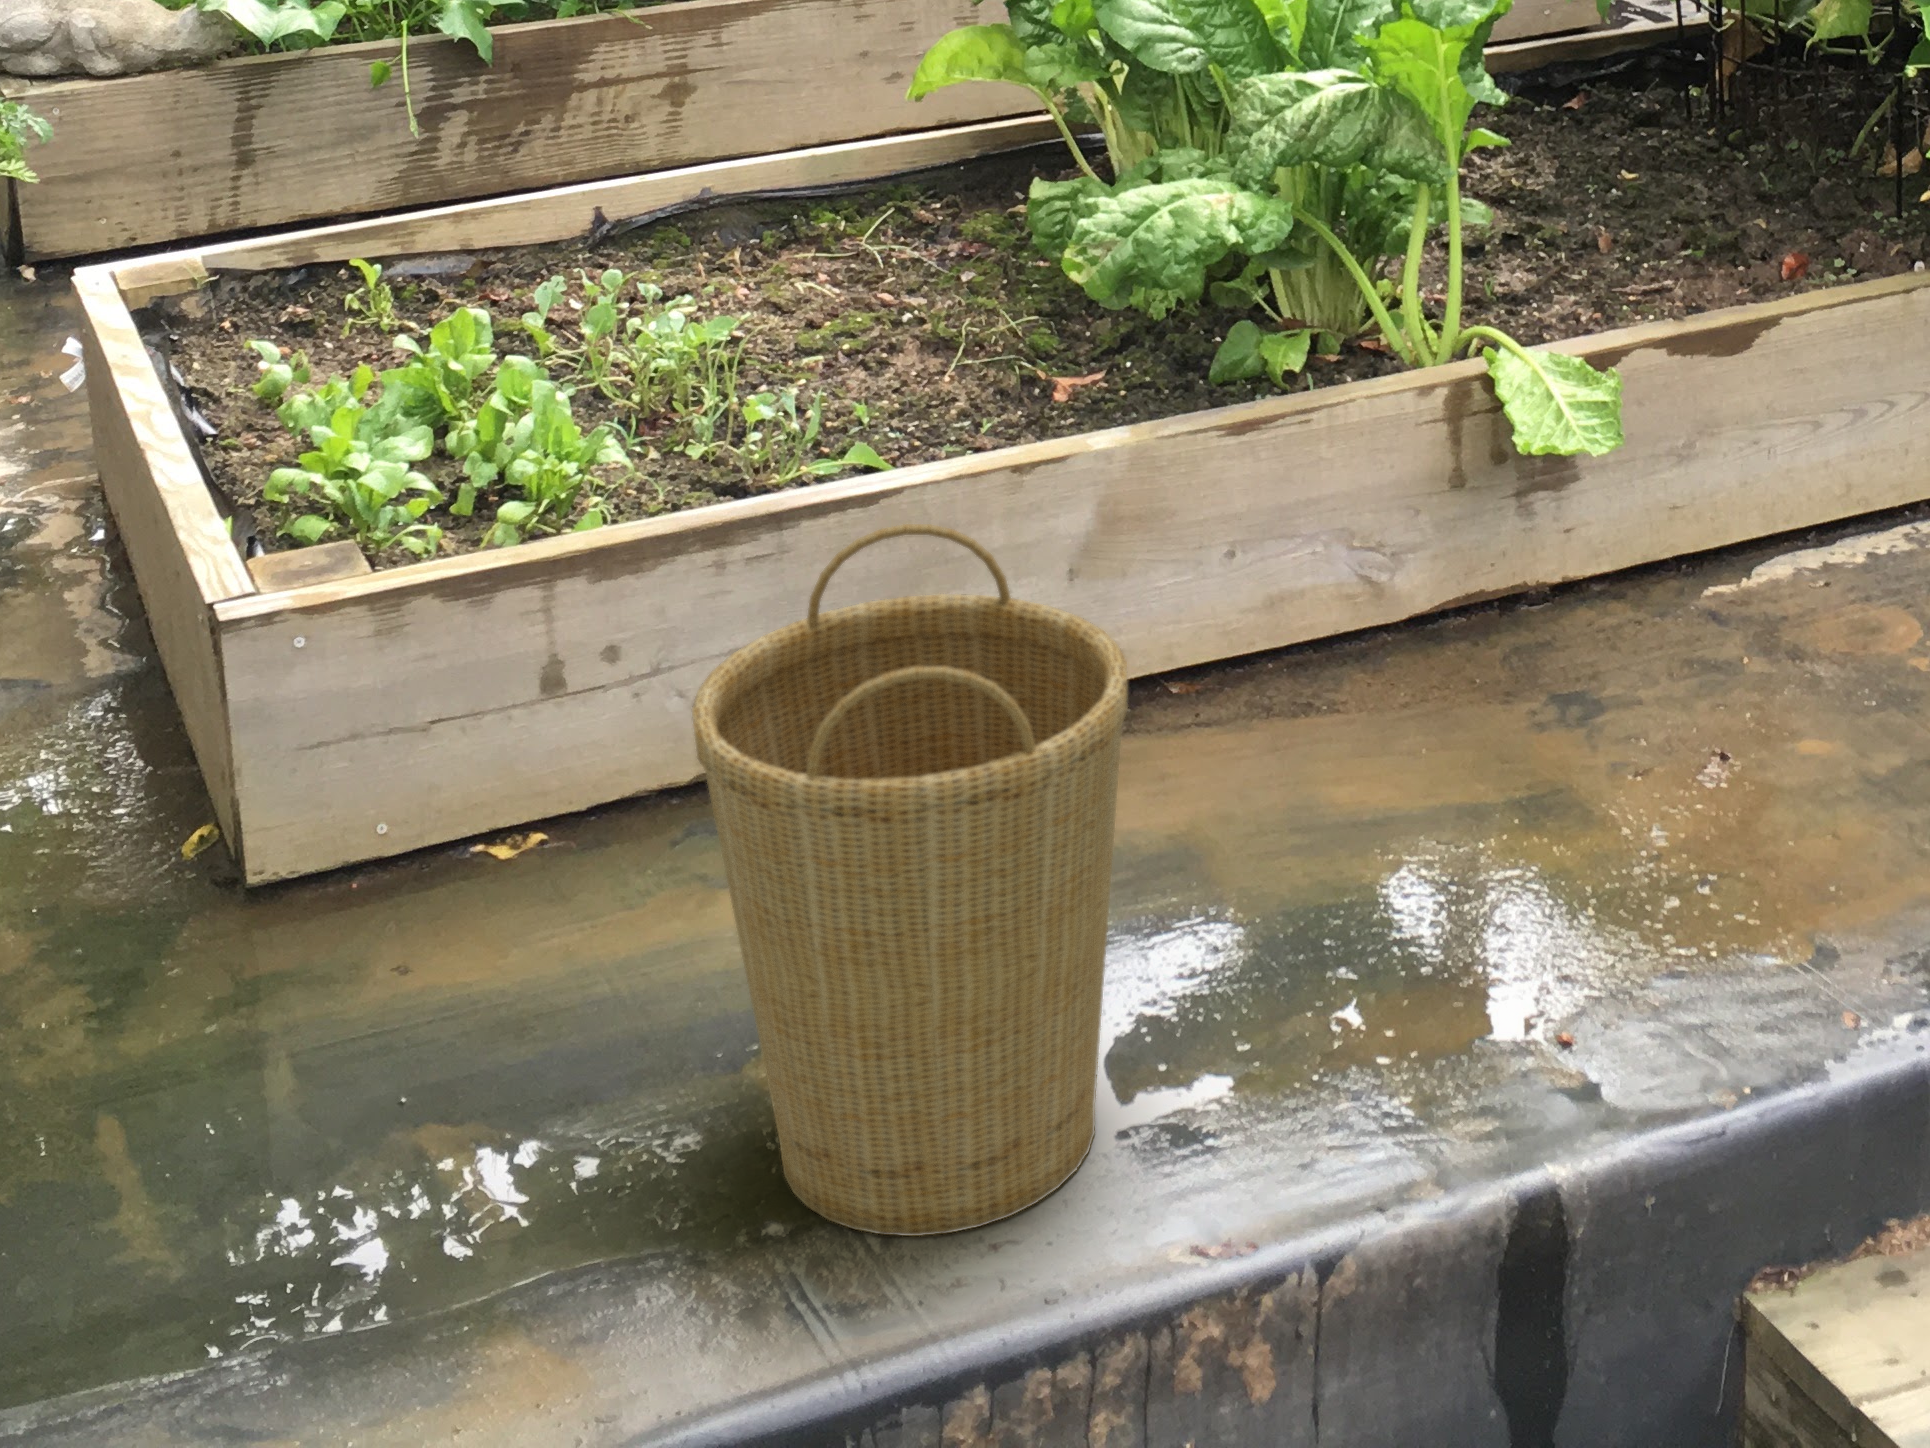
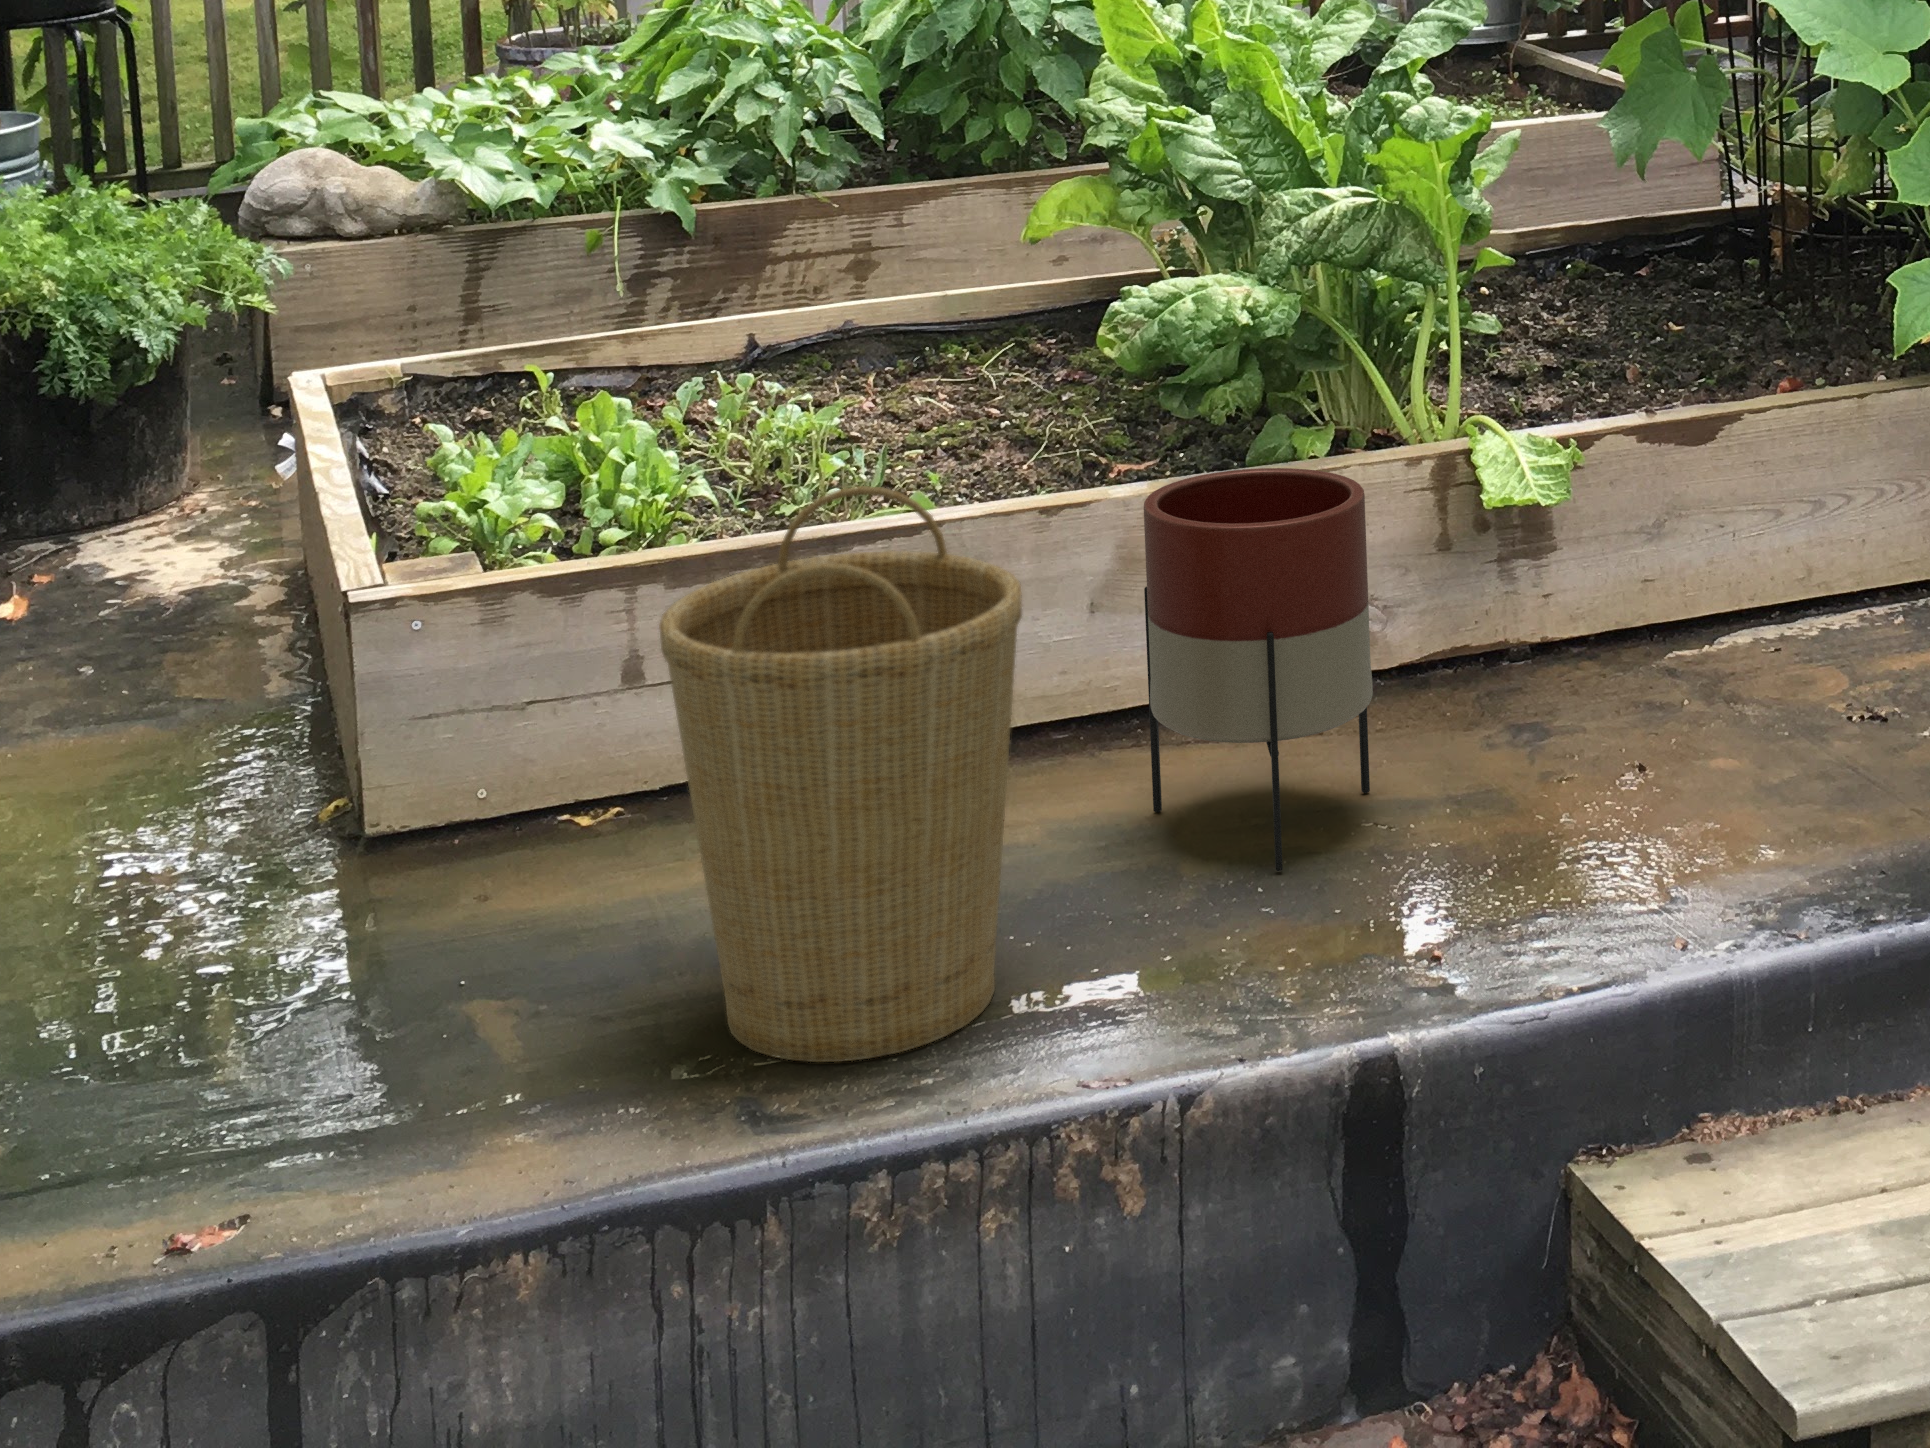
planter: none [1191,436,1463,918] -> present [1144,468,1373,871]

